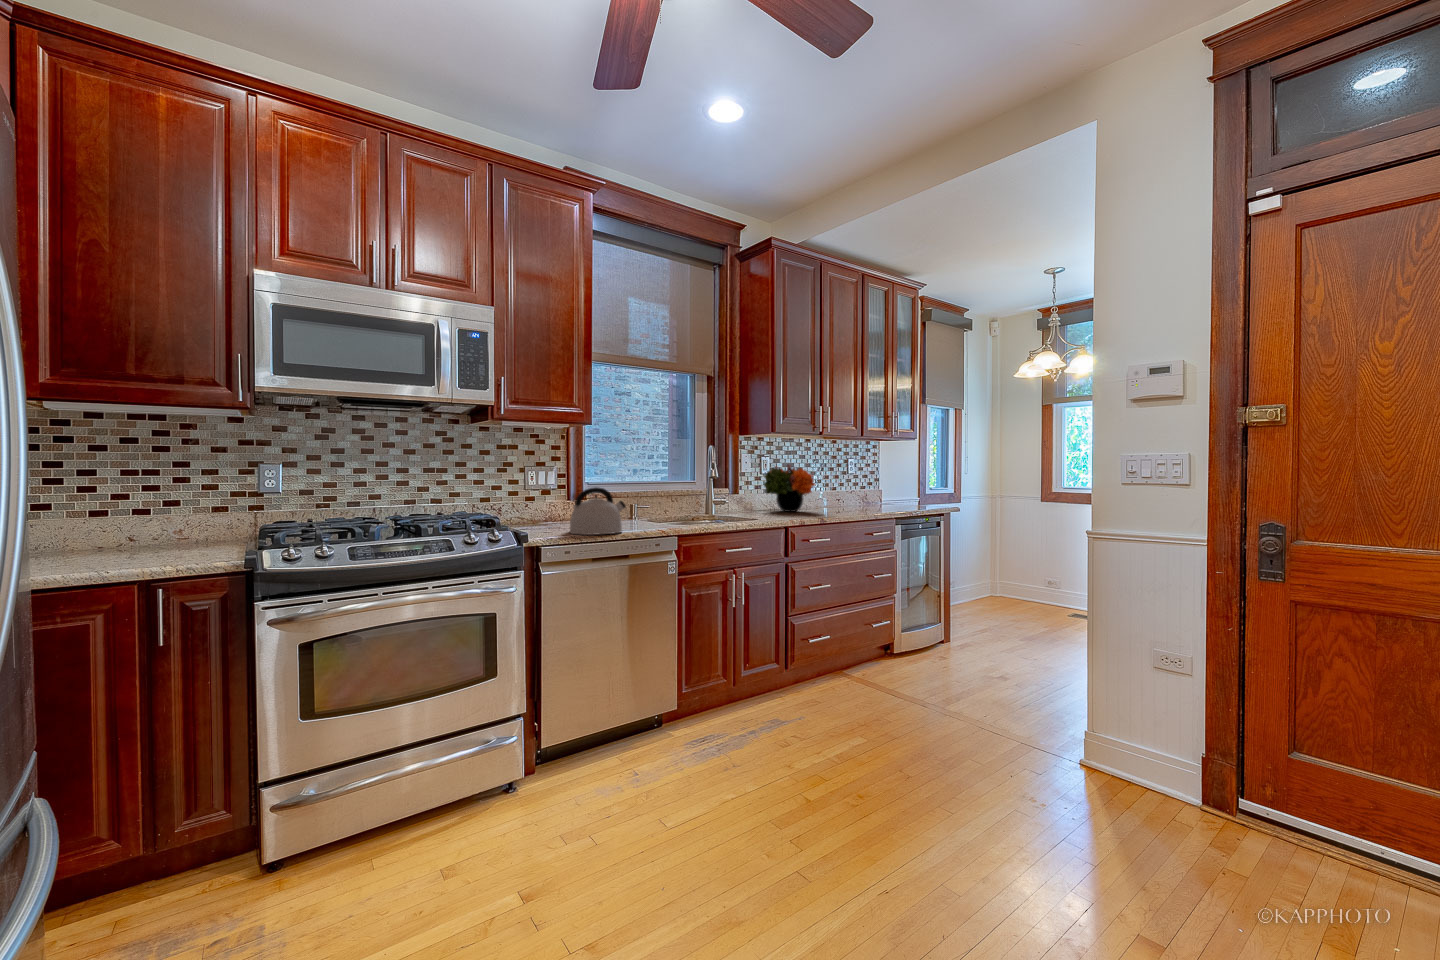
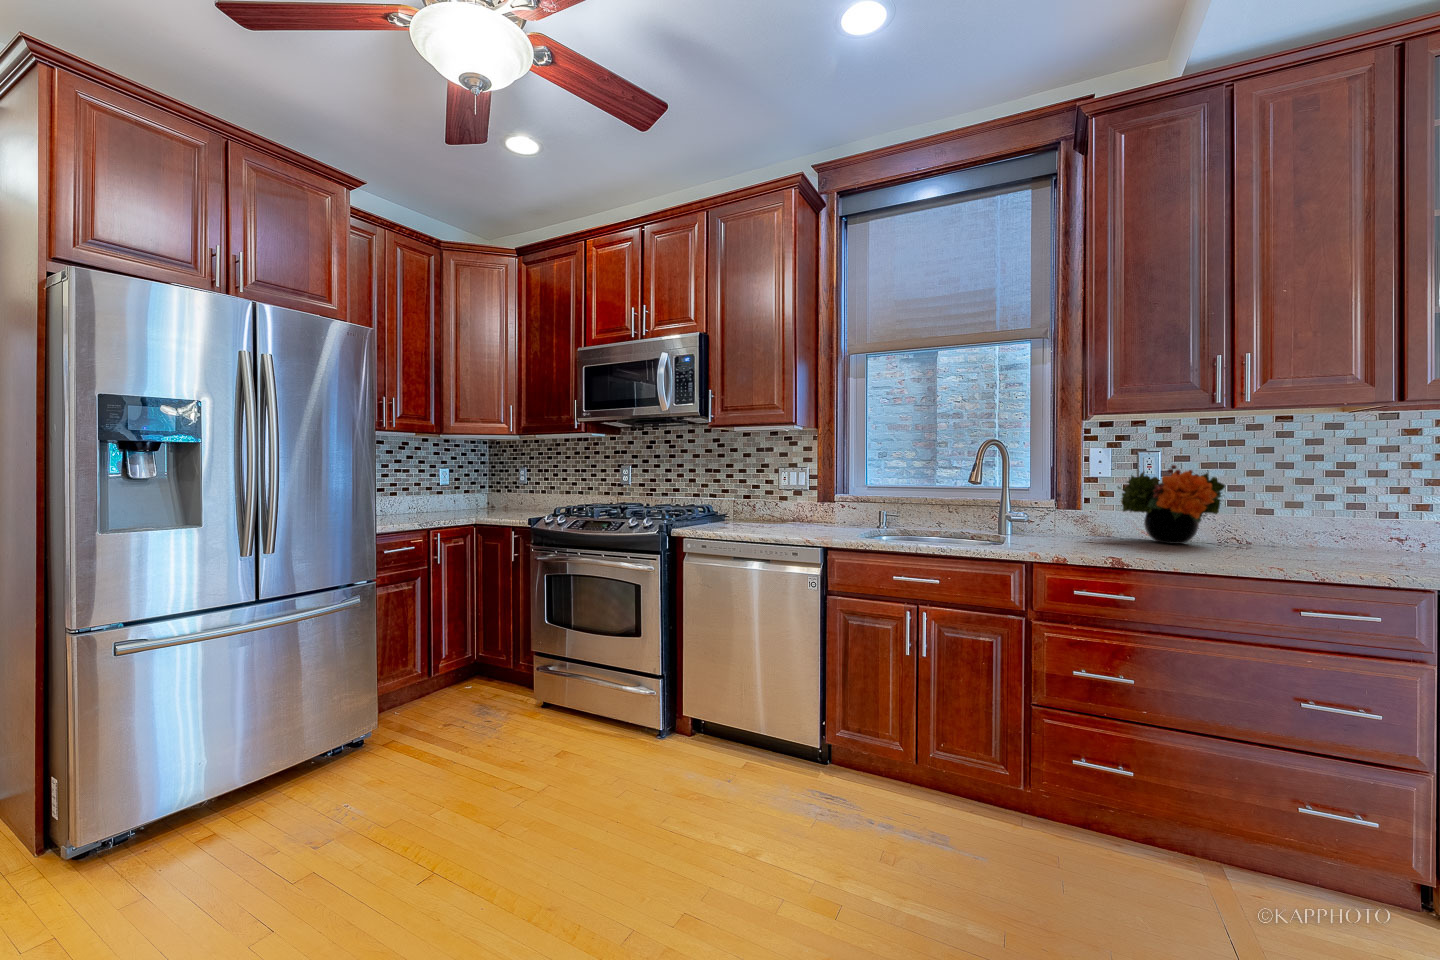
kettle: present [569,487,626,535] -> none [736,486,787,531]

